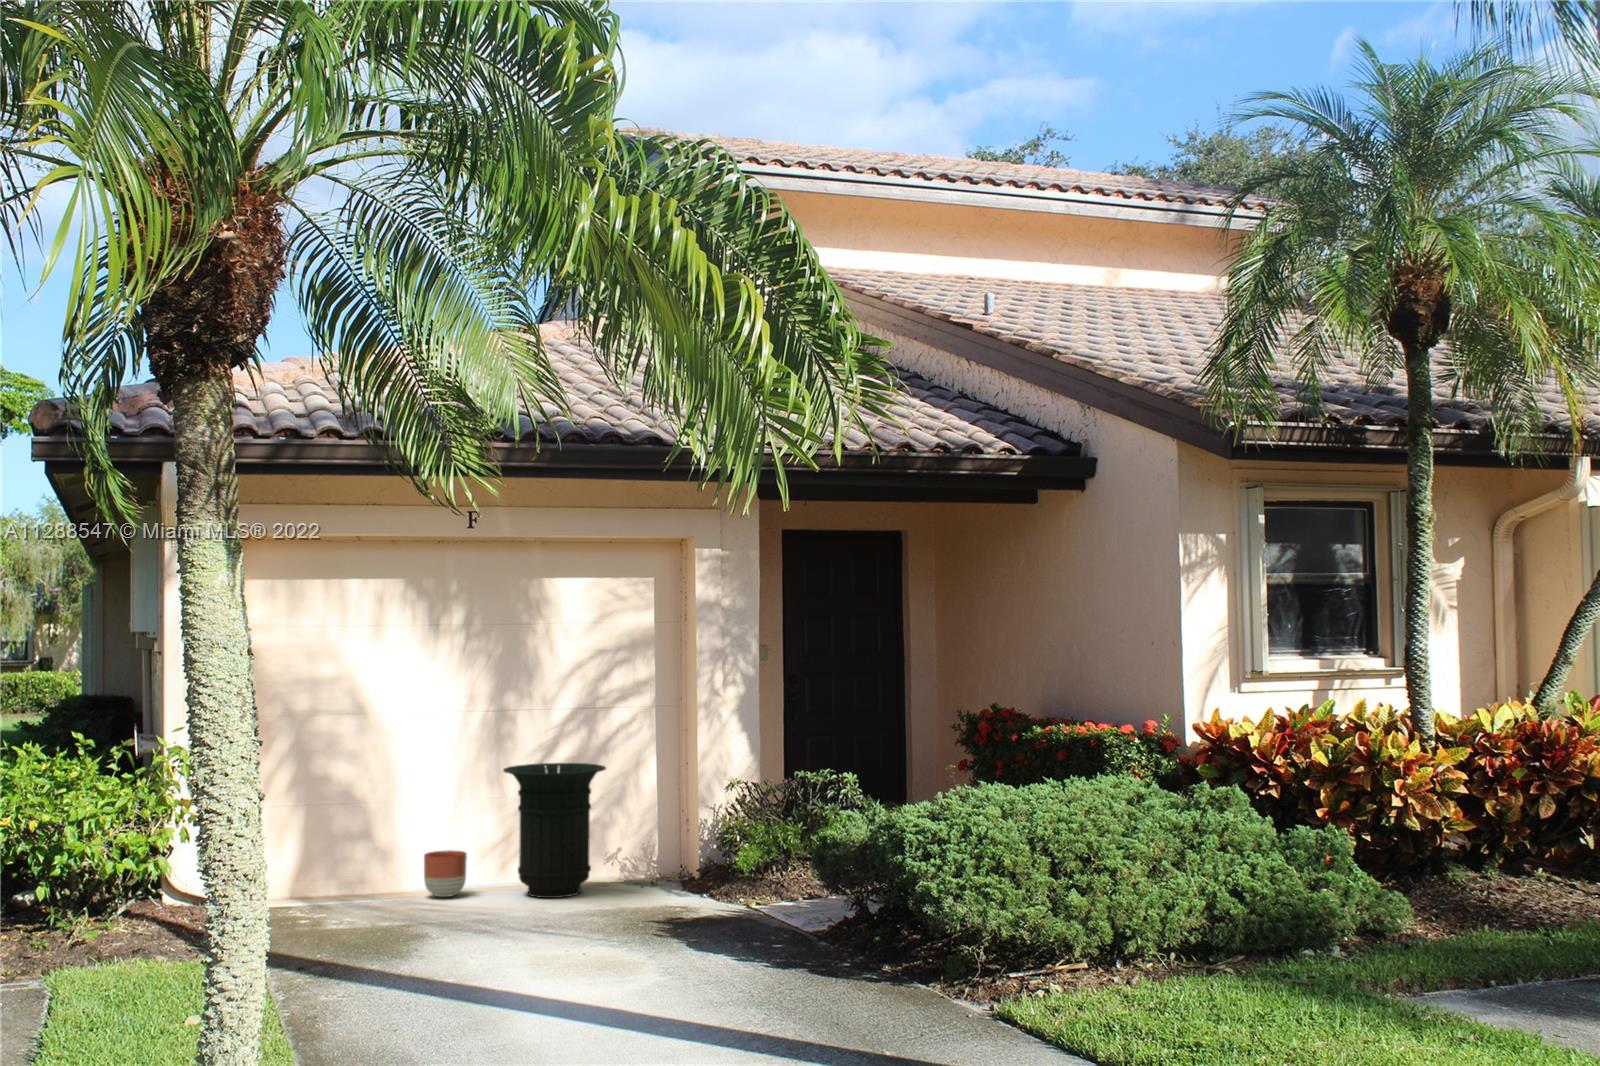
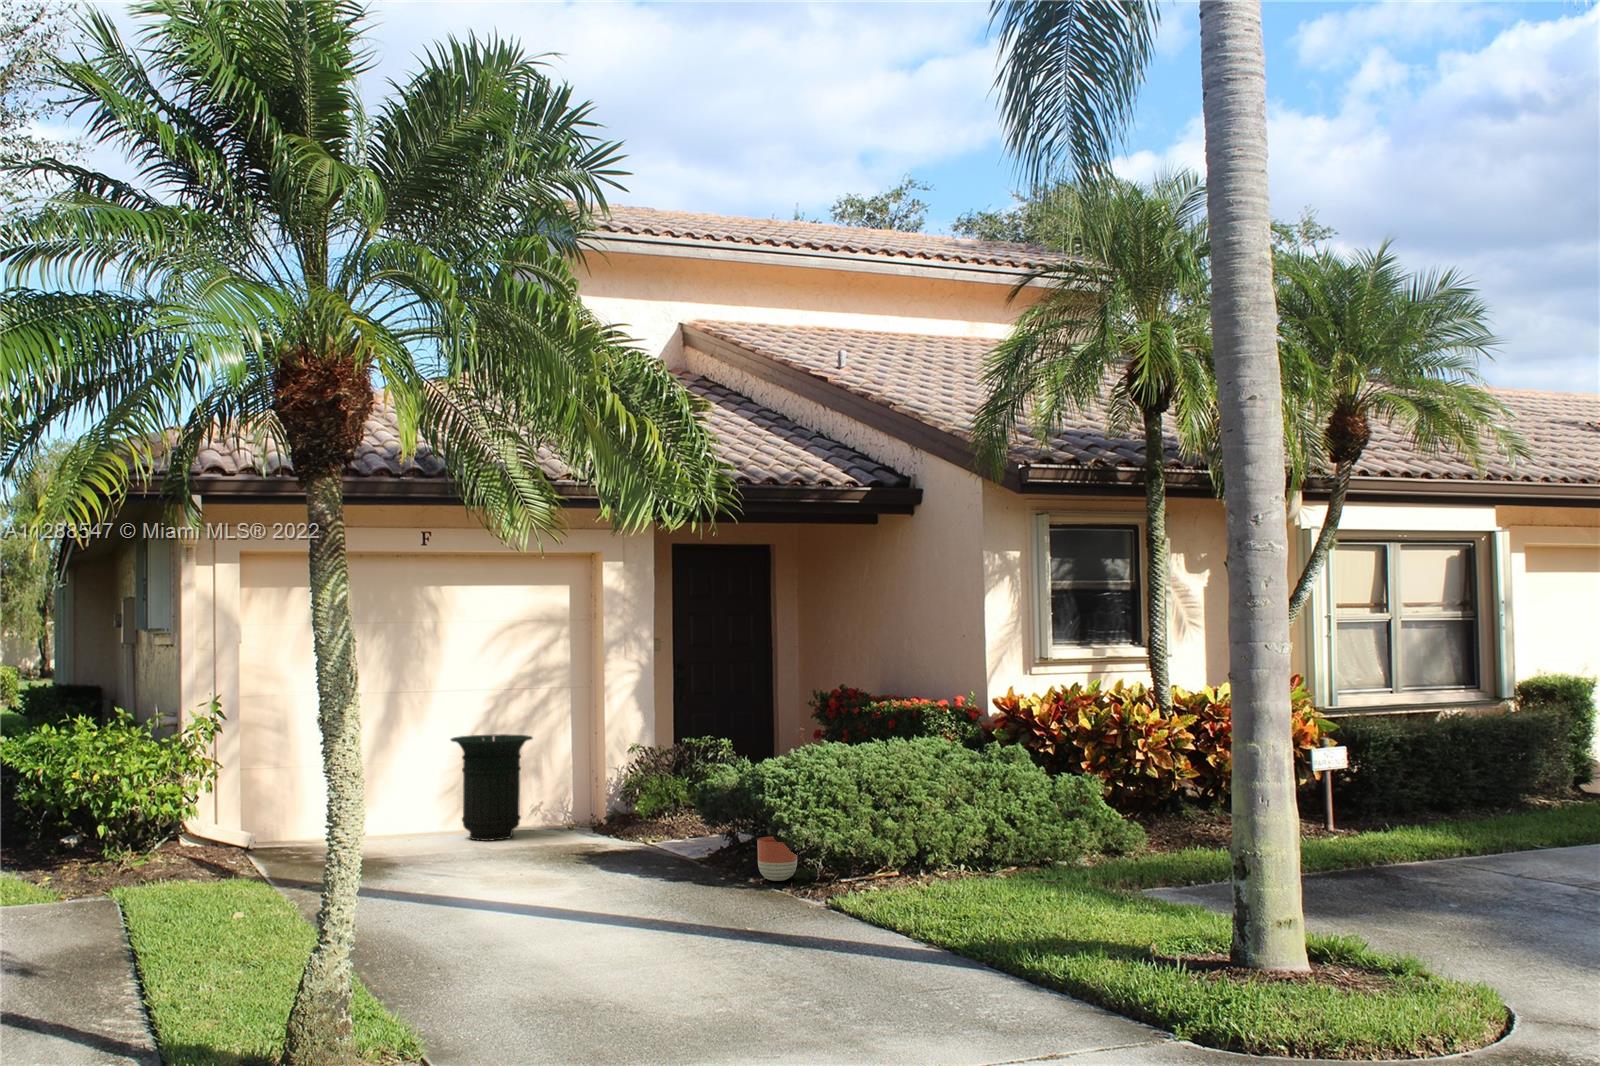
planter: present [424,850,467,897] -> present [757,836,797,881]

